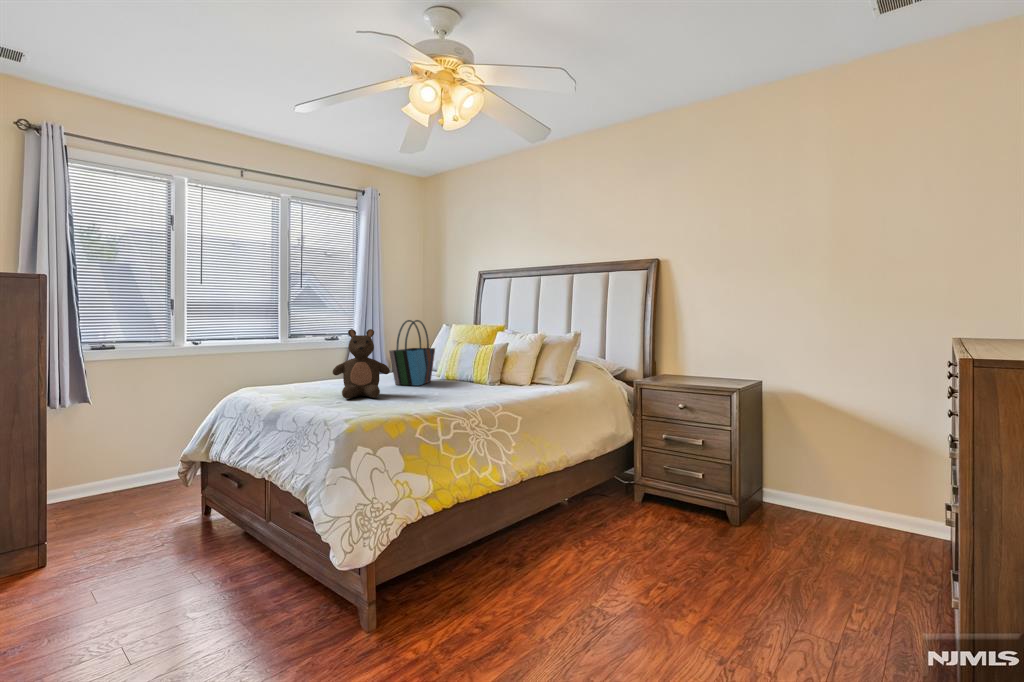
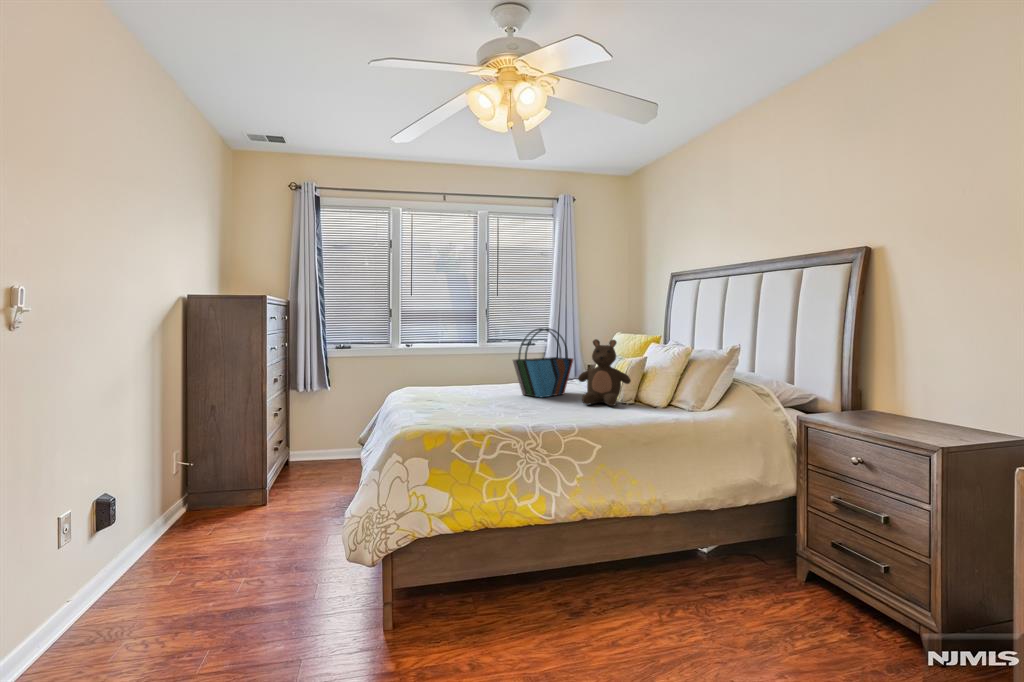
stuffed bear: present [333,329,390,399] -> present [578,339,631,406]

